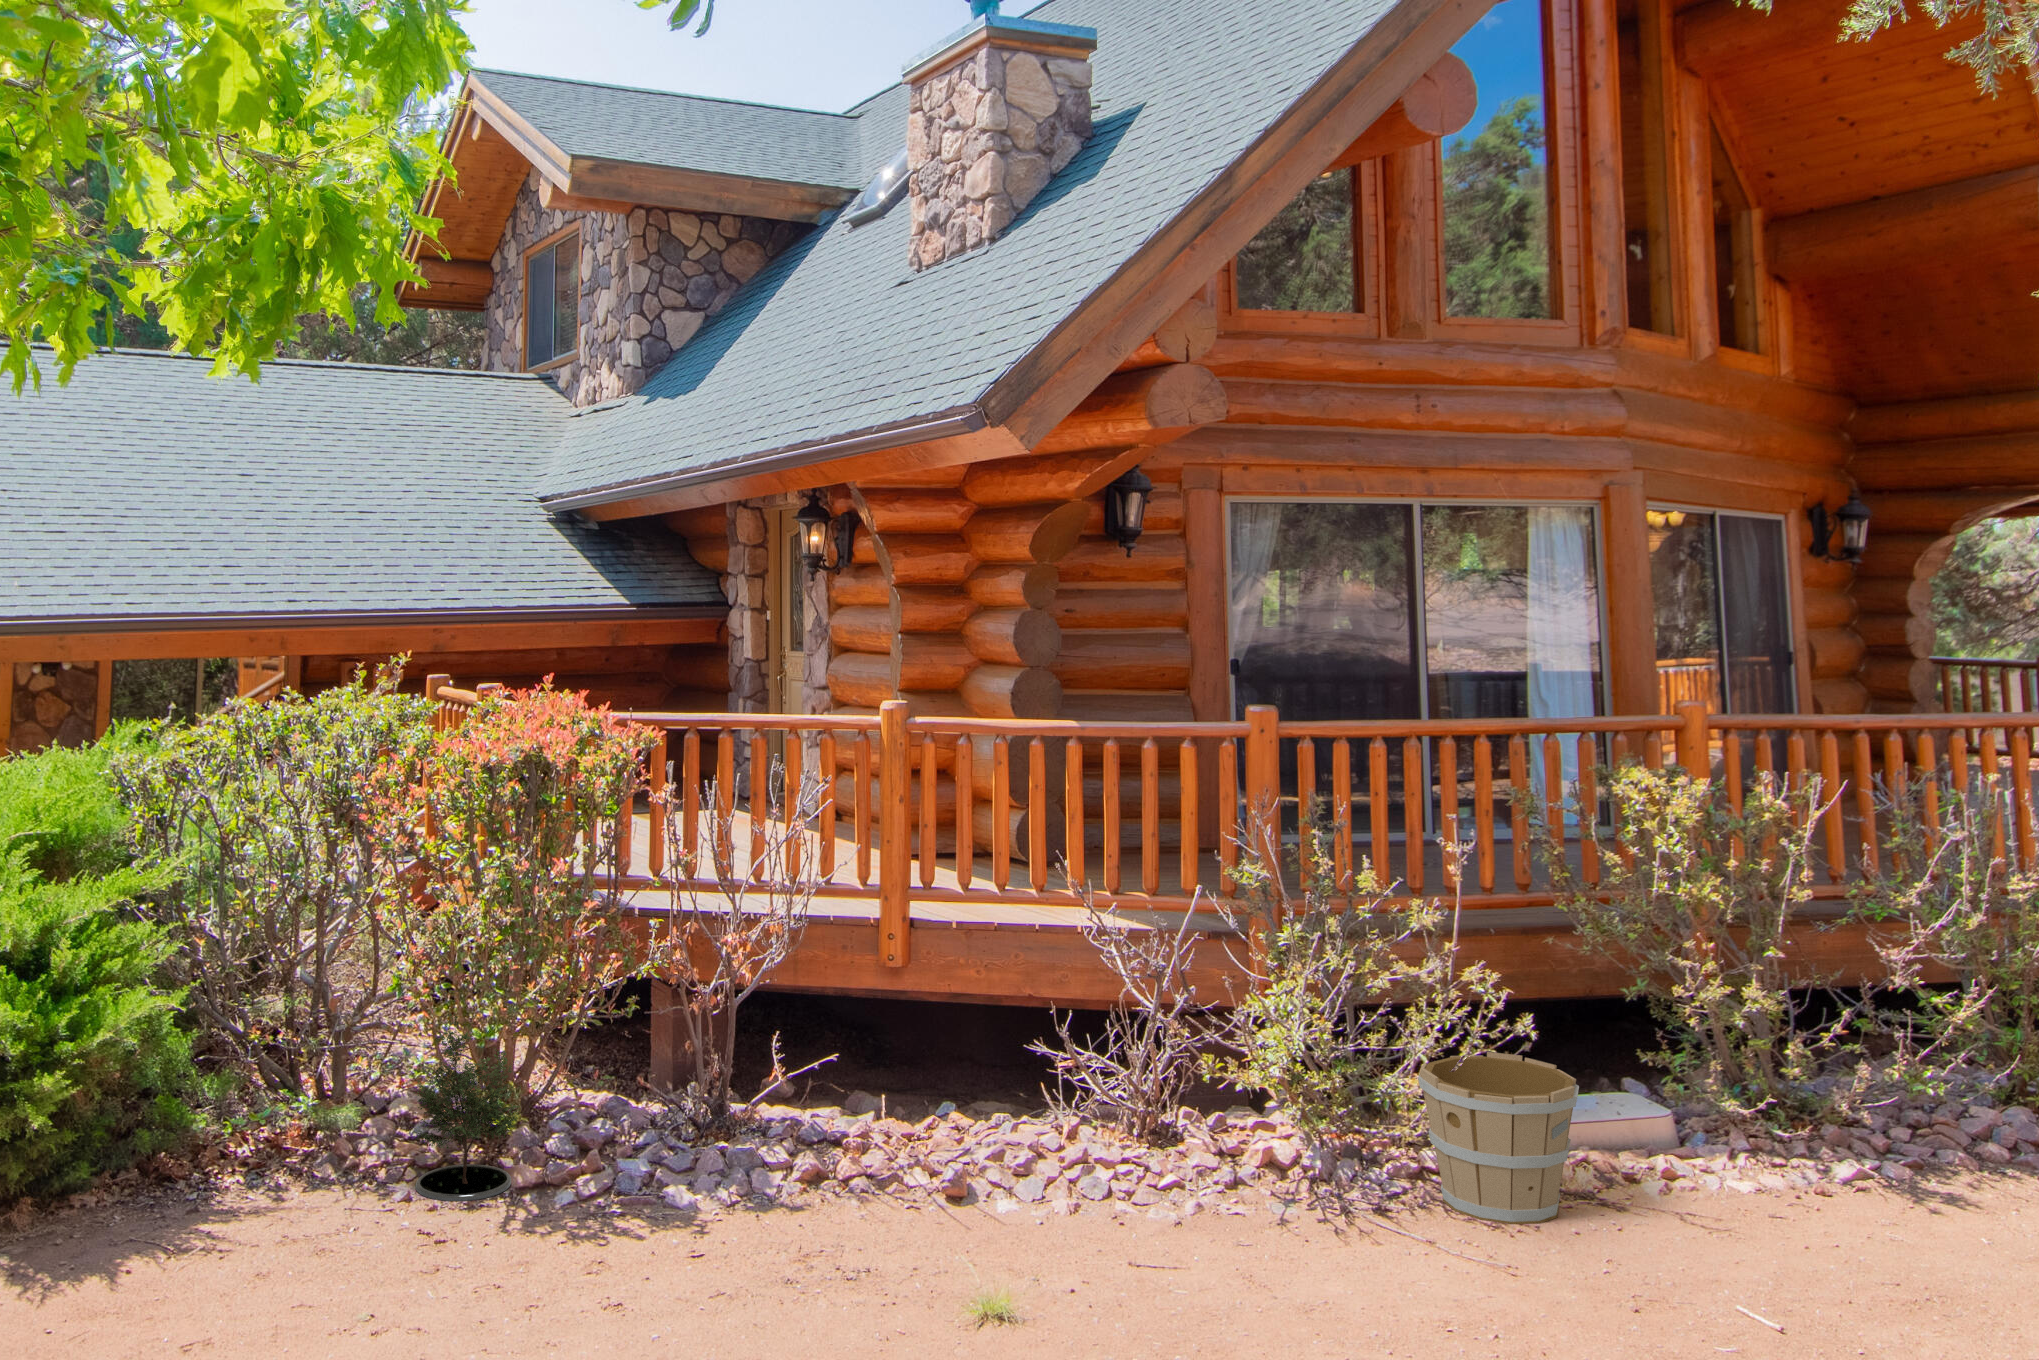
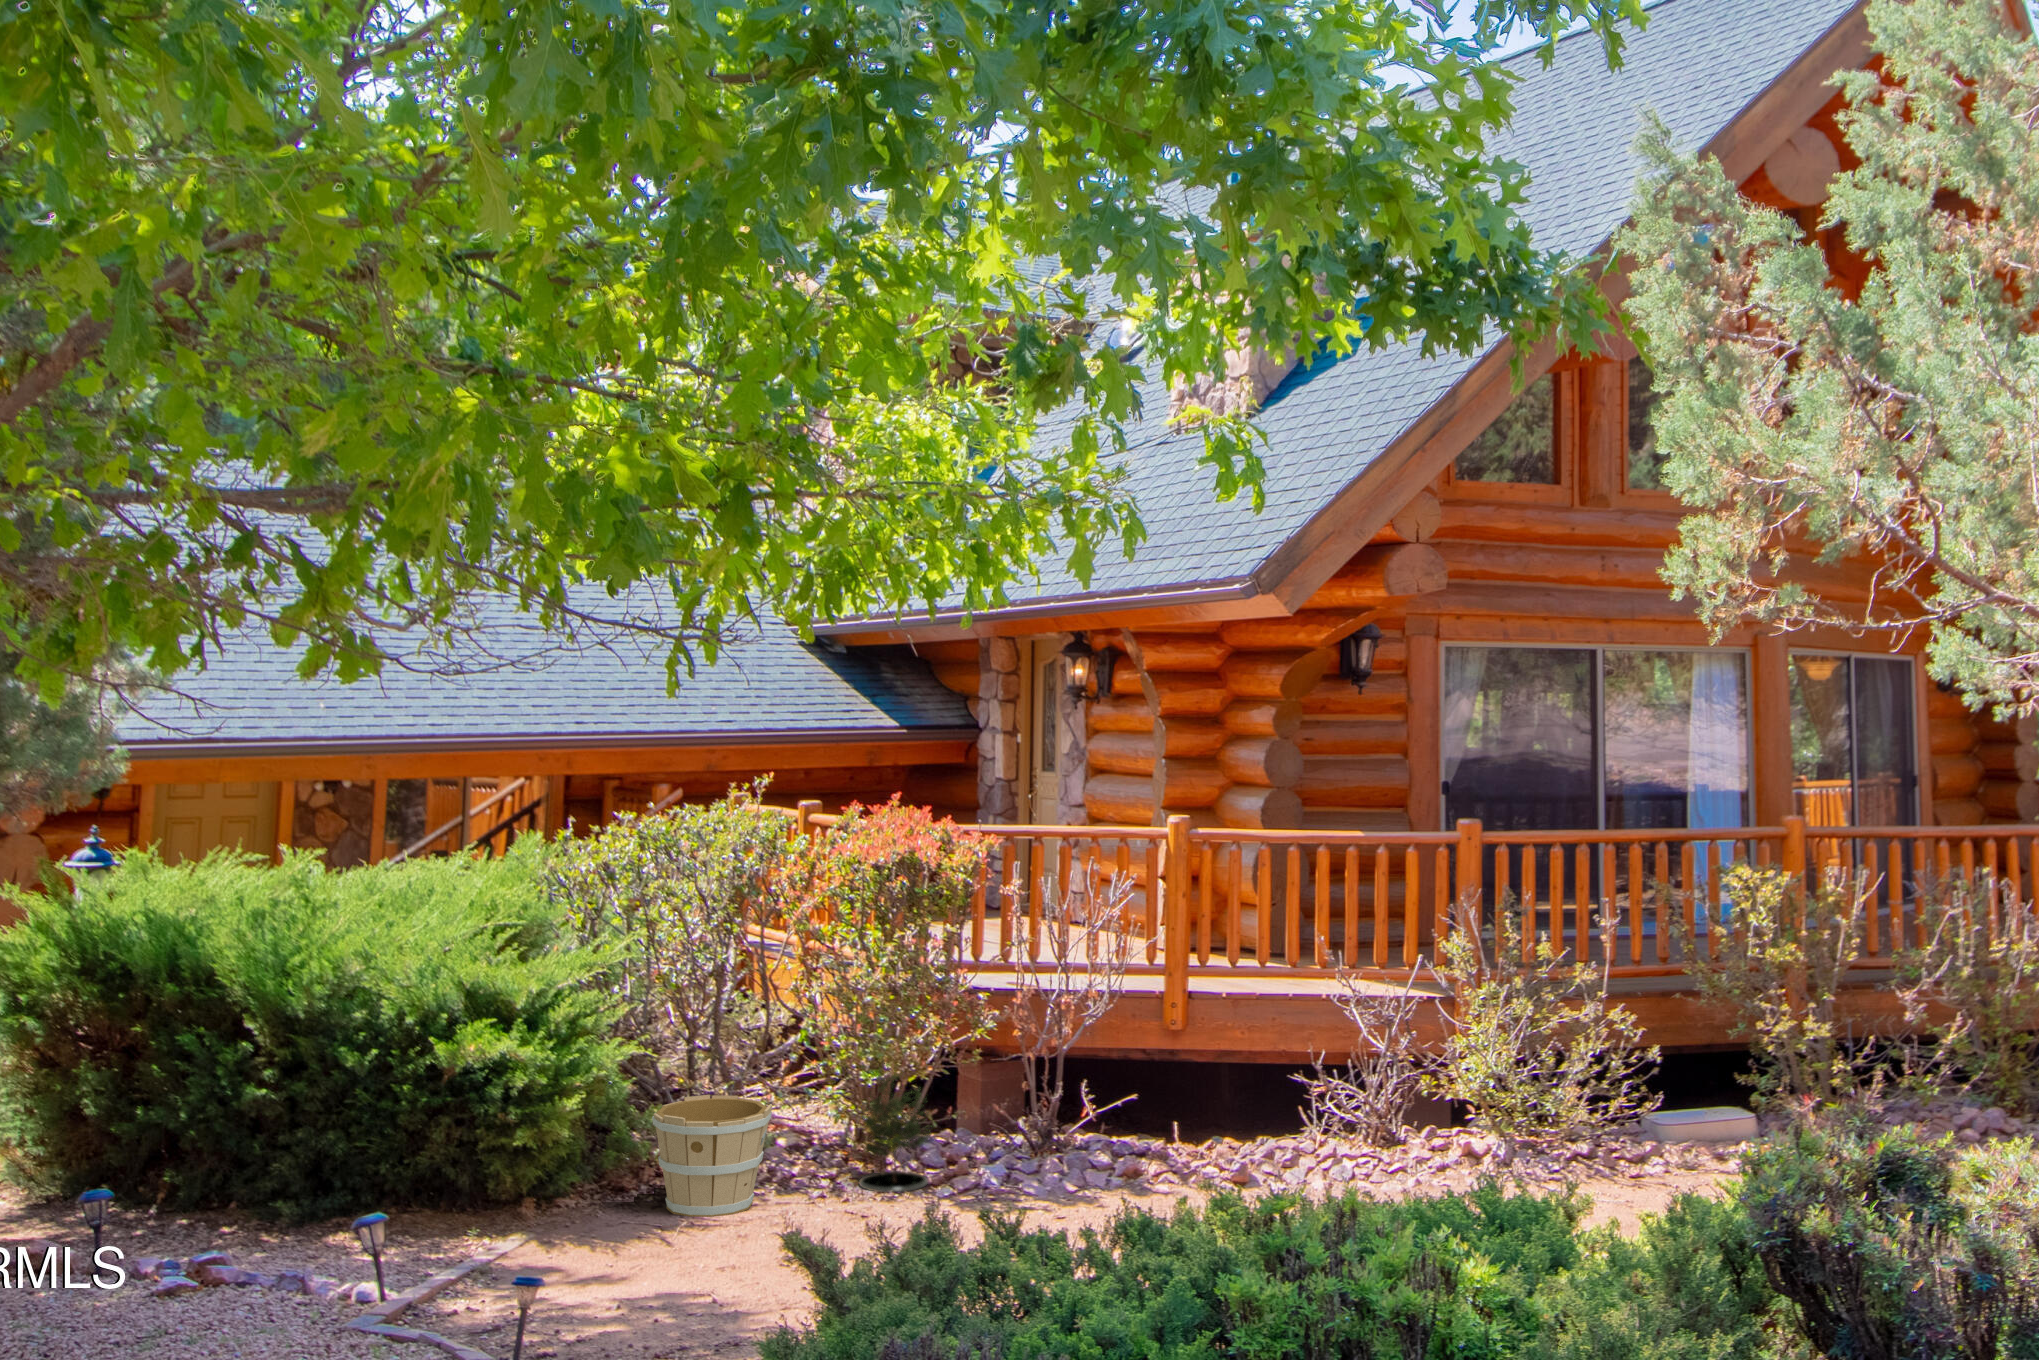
wooden bucket: present [1418,1052,1579,1224] -> present [652,1095,772,1217]

